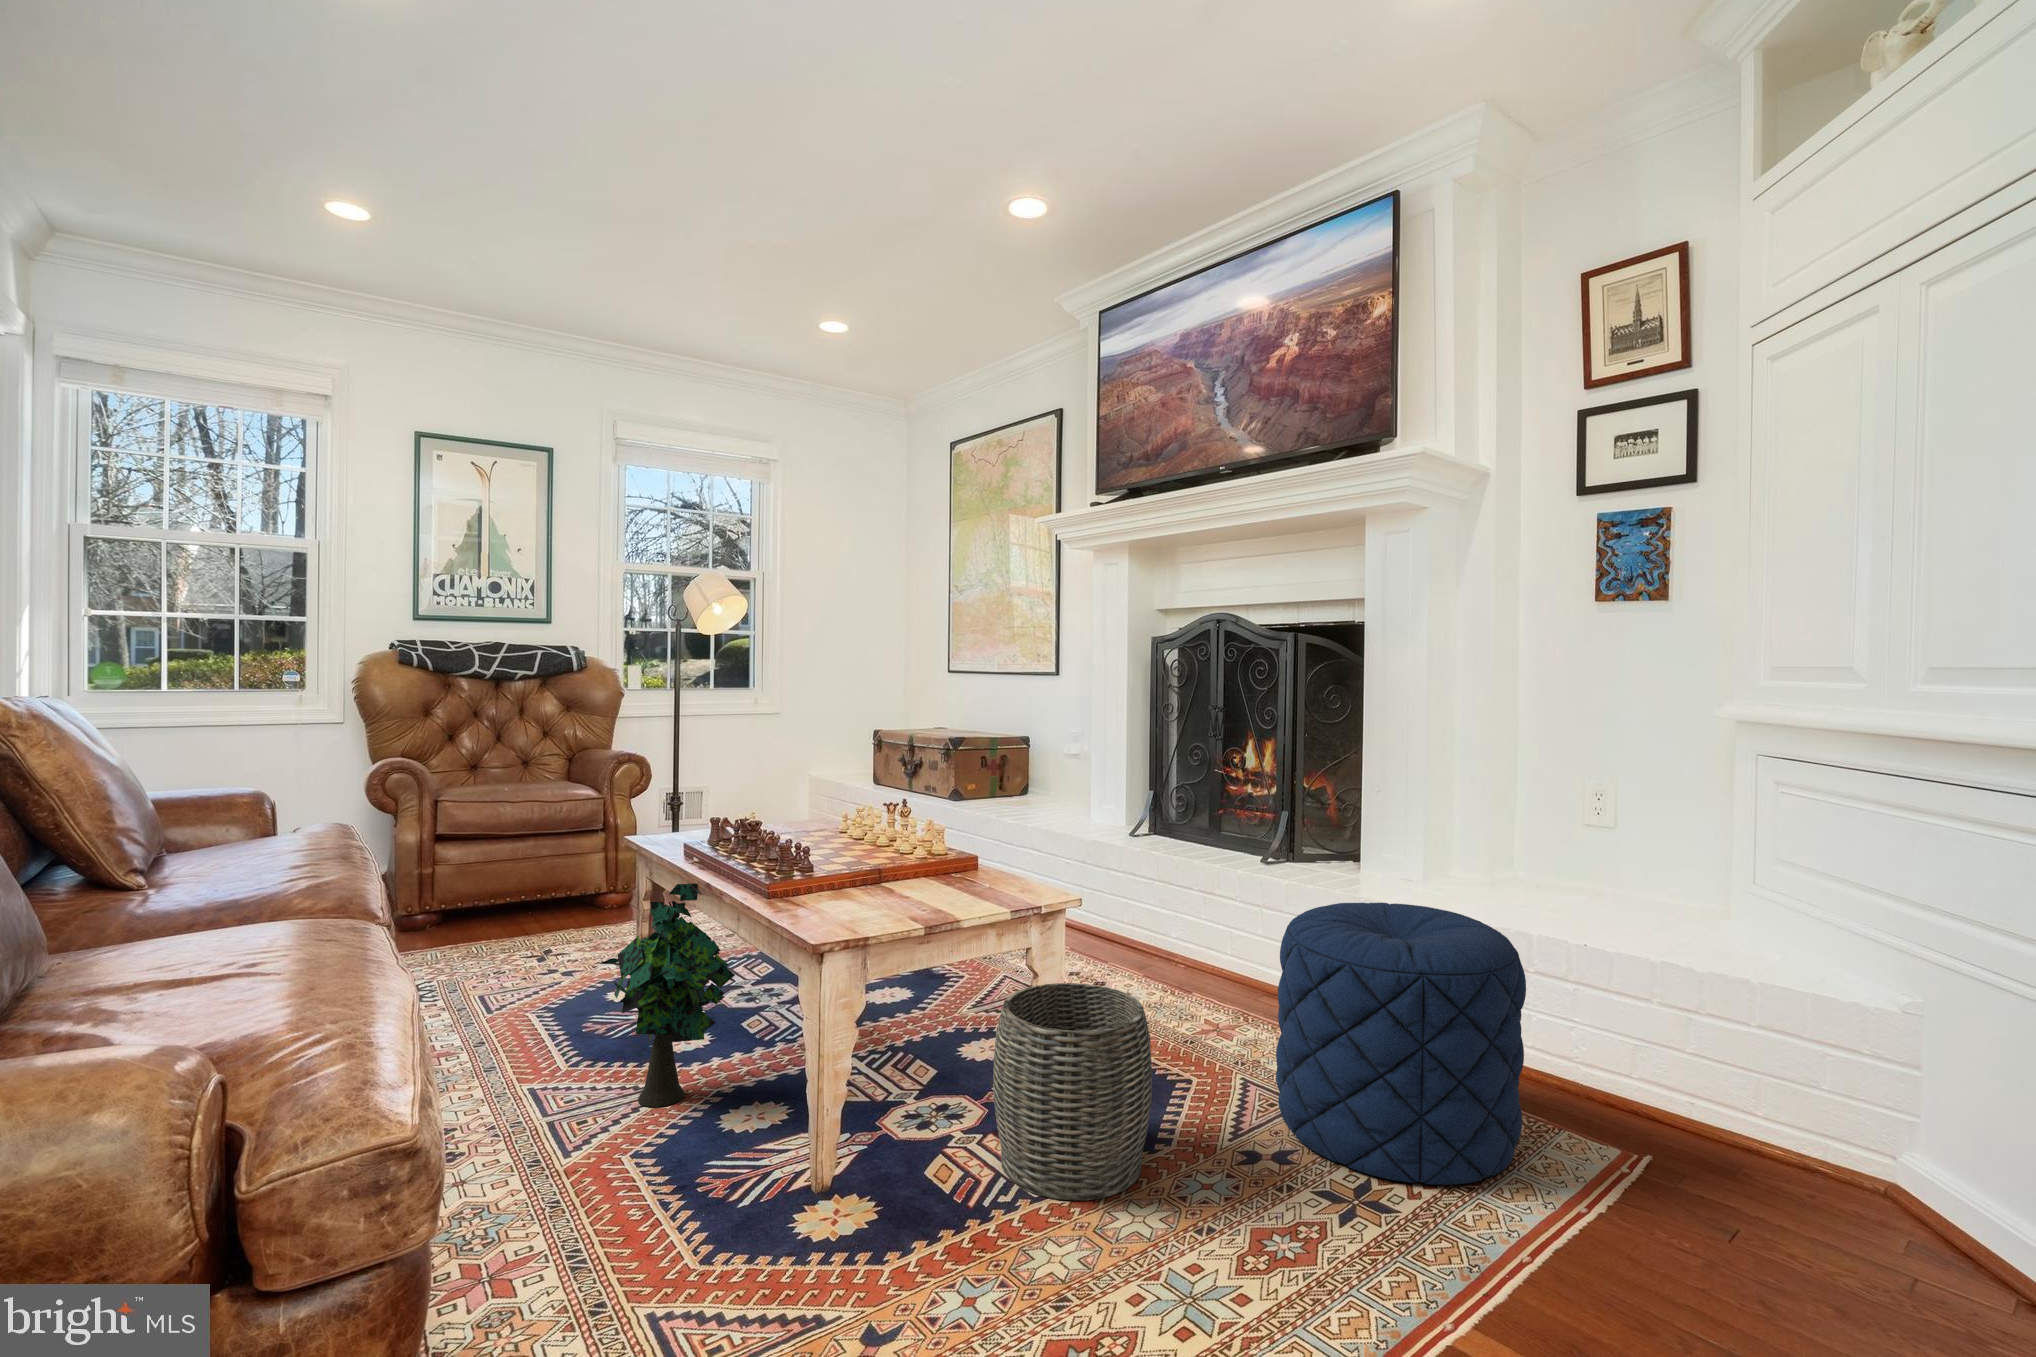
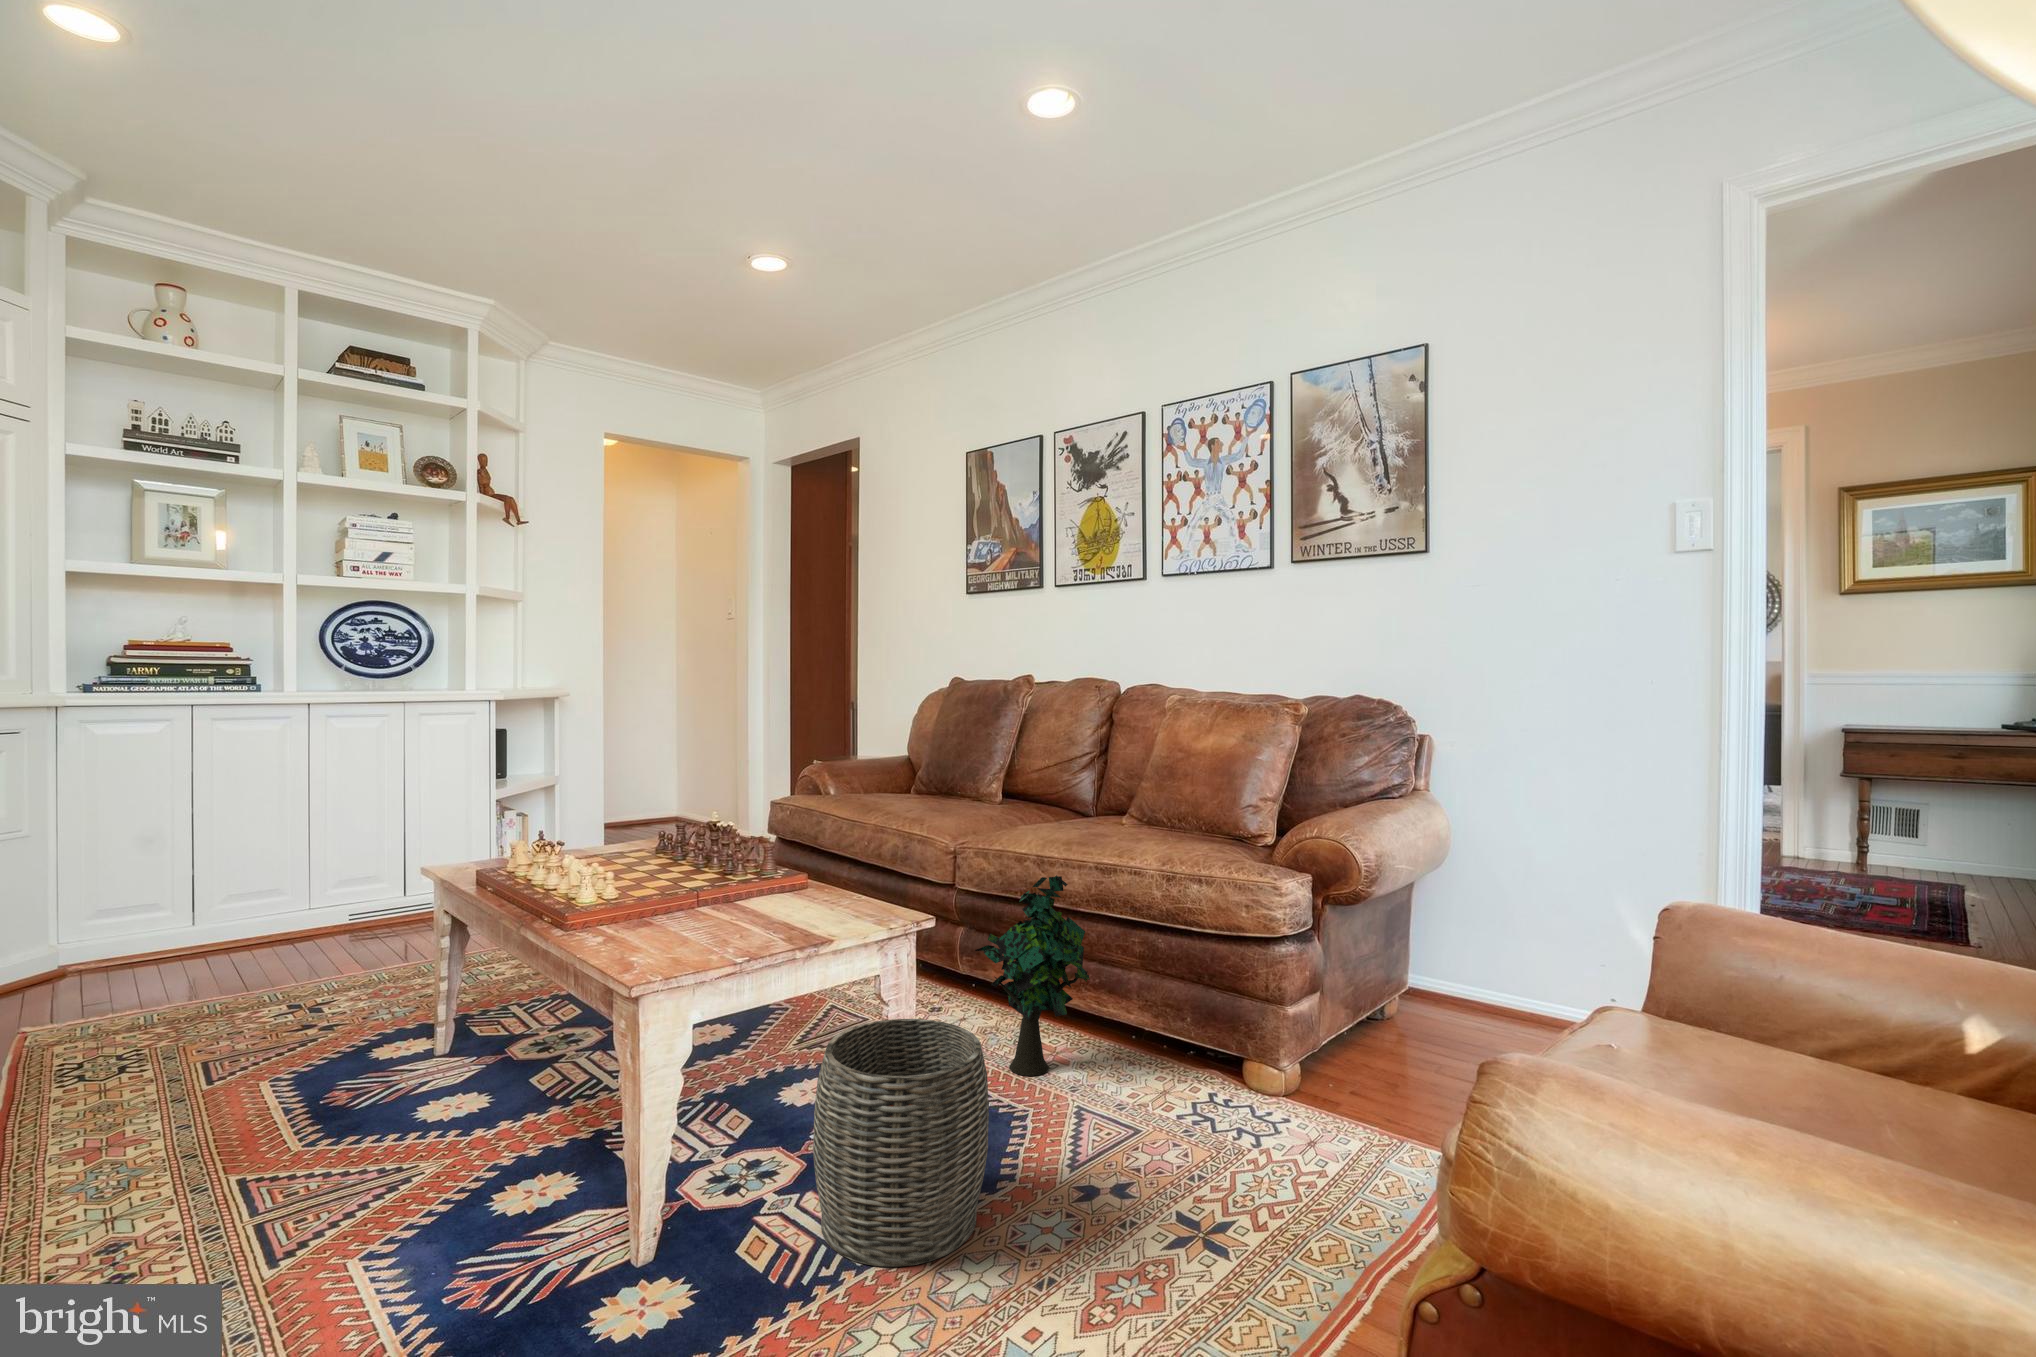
decorative plant: present [600,883,735,1107] -> present [975,875,1090,1076]
pouf: present [1276,903,1526,1185] -> none [1118,919,1360,1211]

